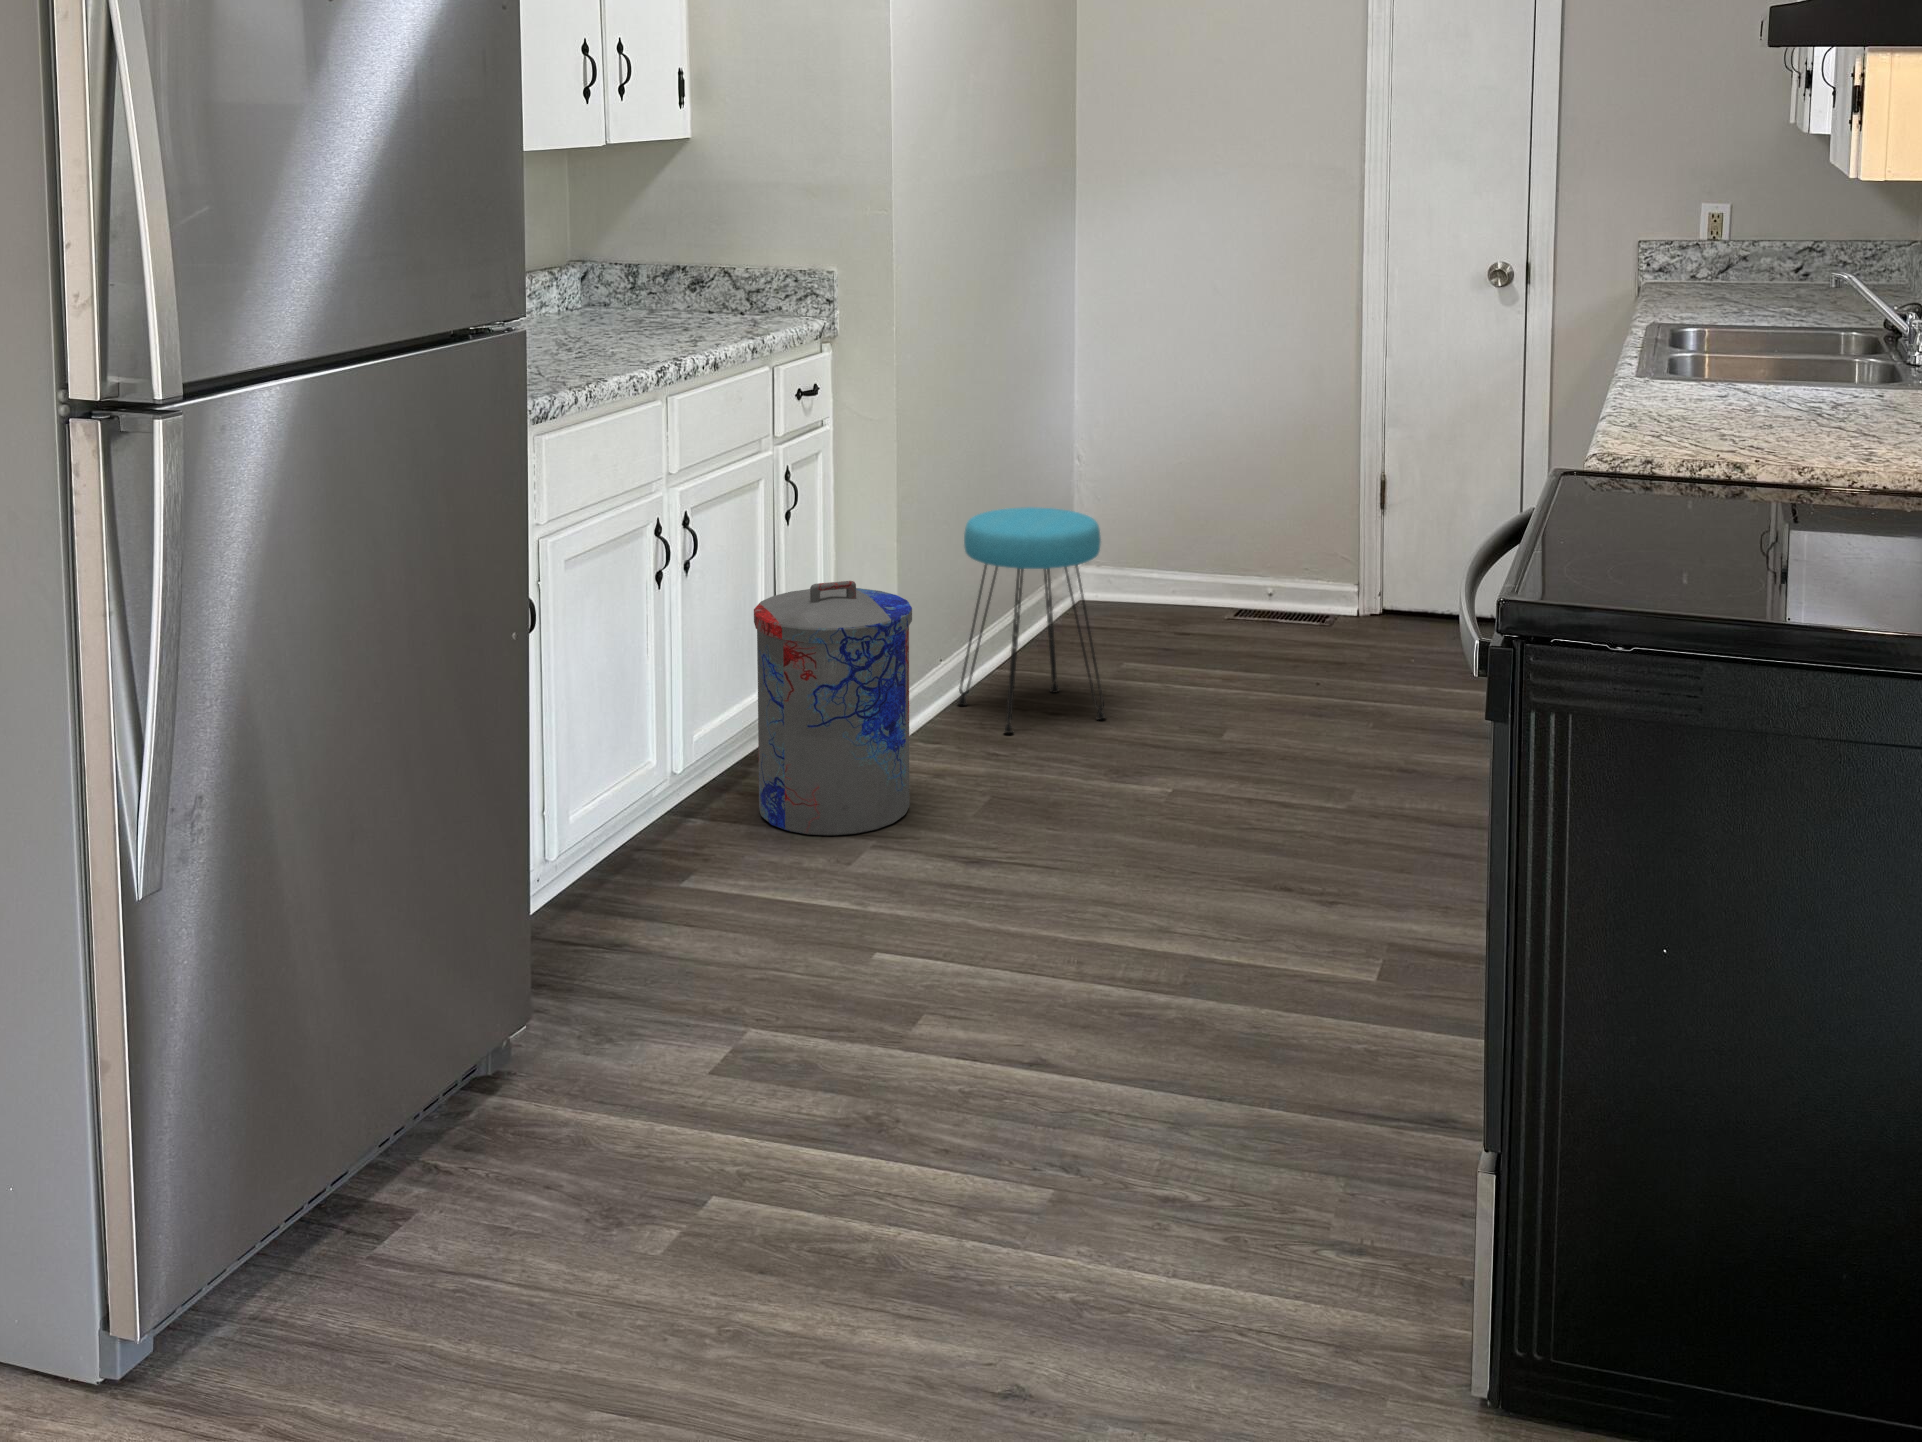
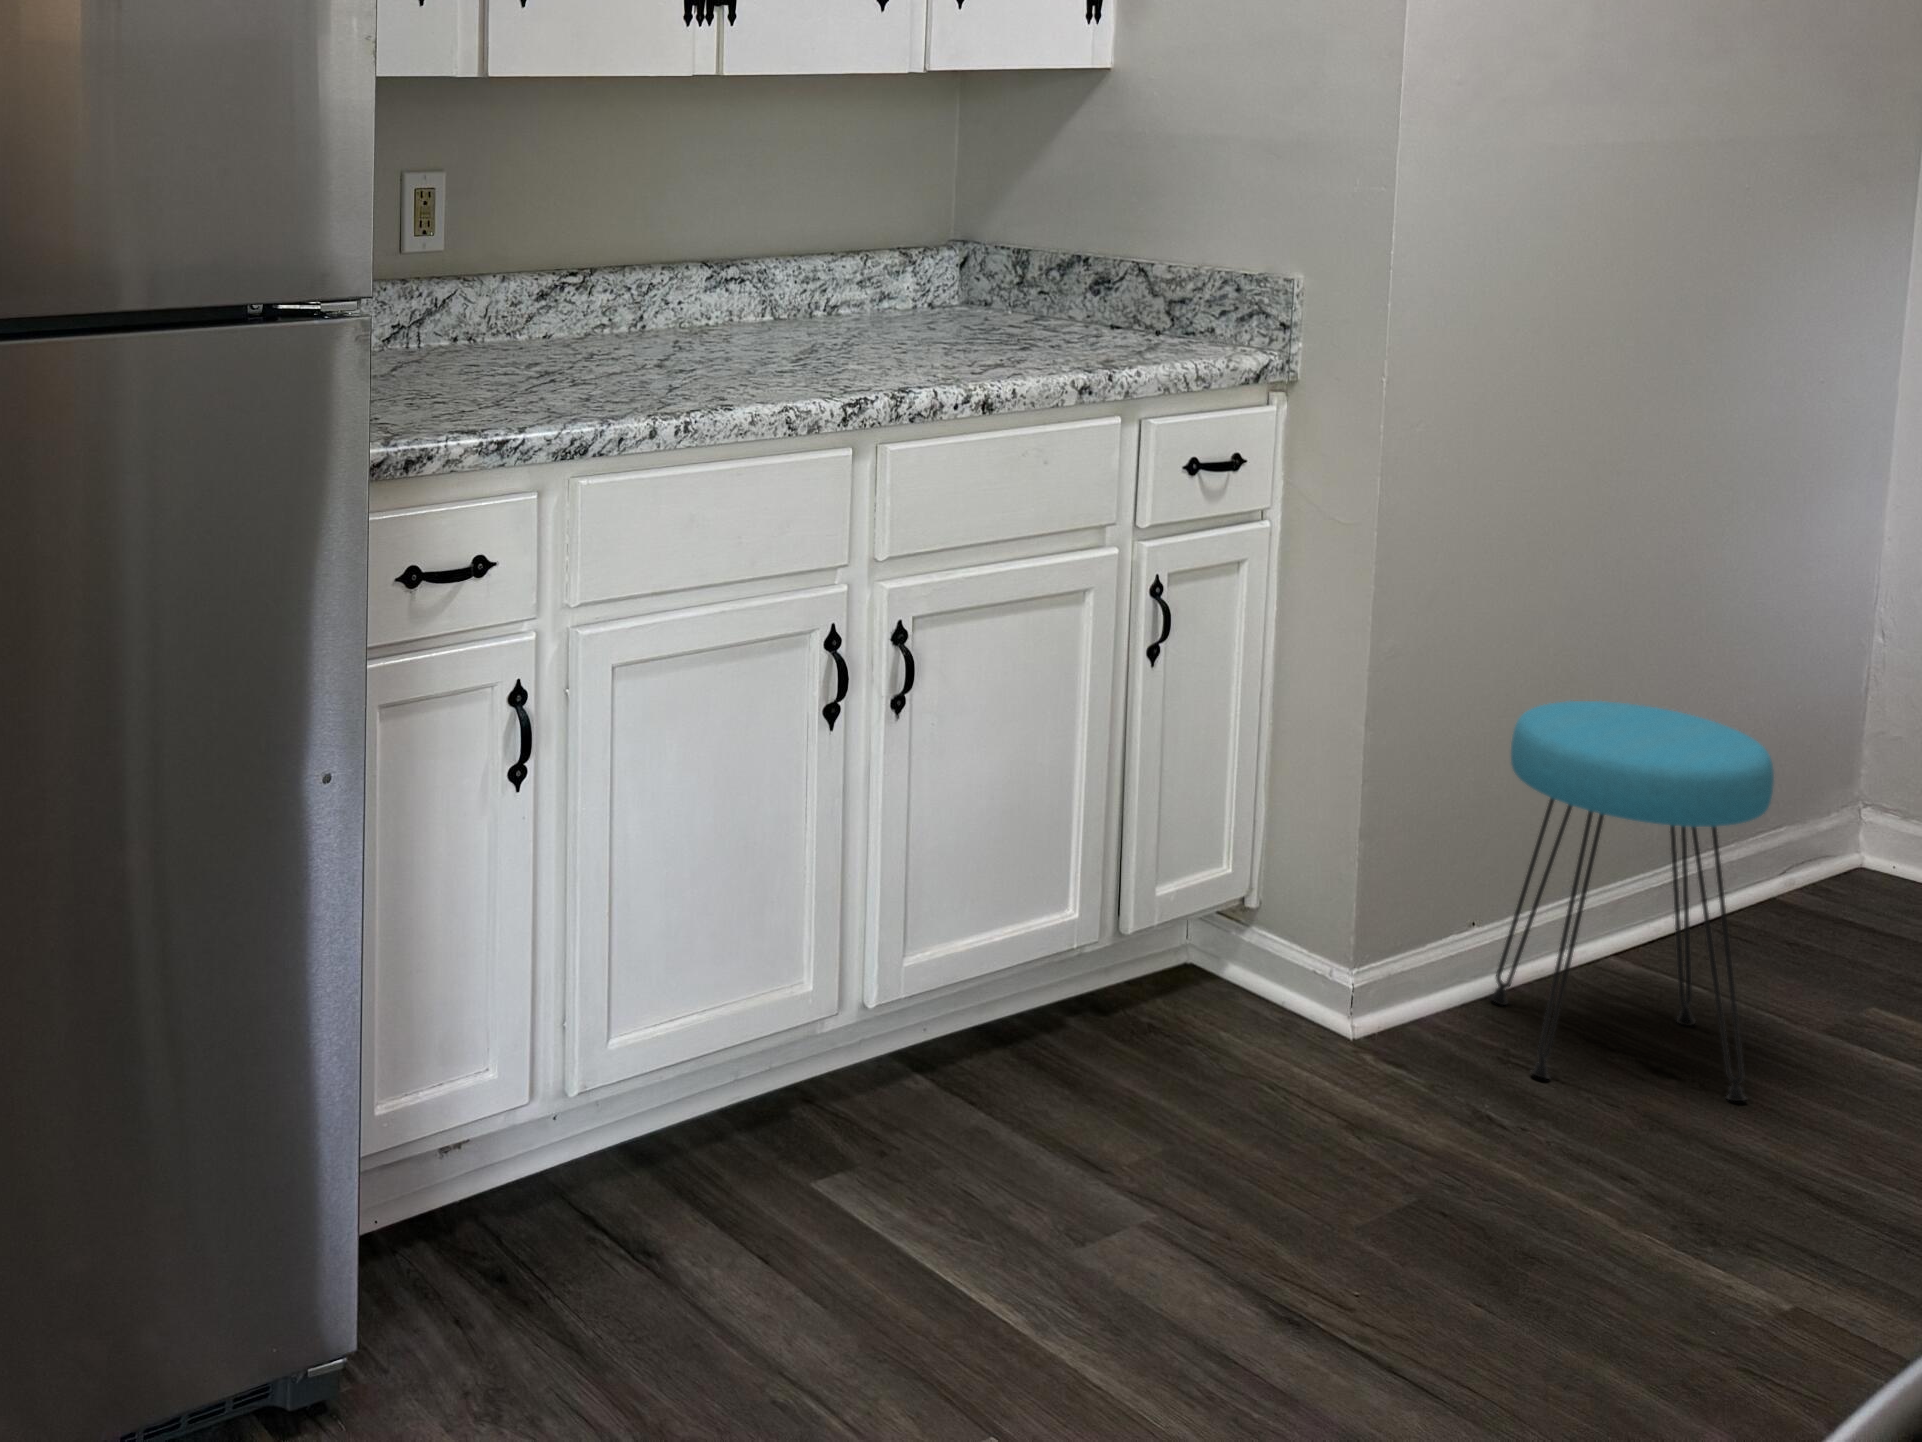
trash can: present [754,581,912,835] -> none [1020,768,1293,1183]

